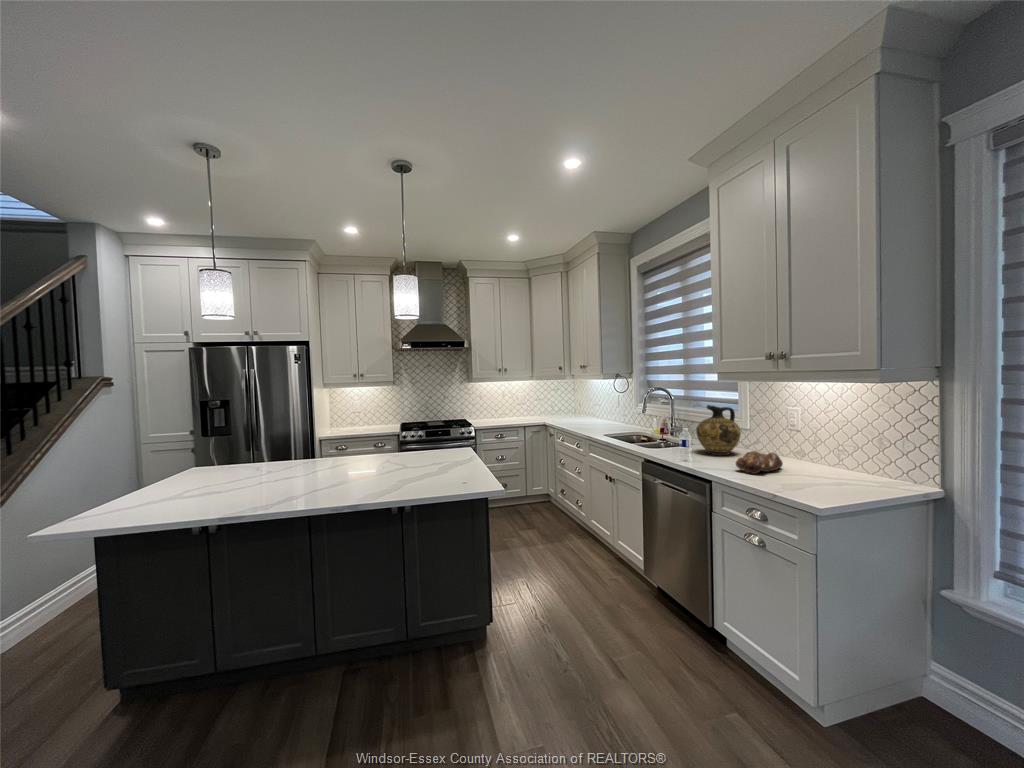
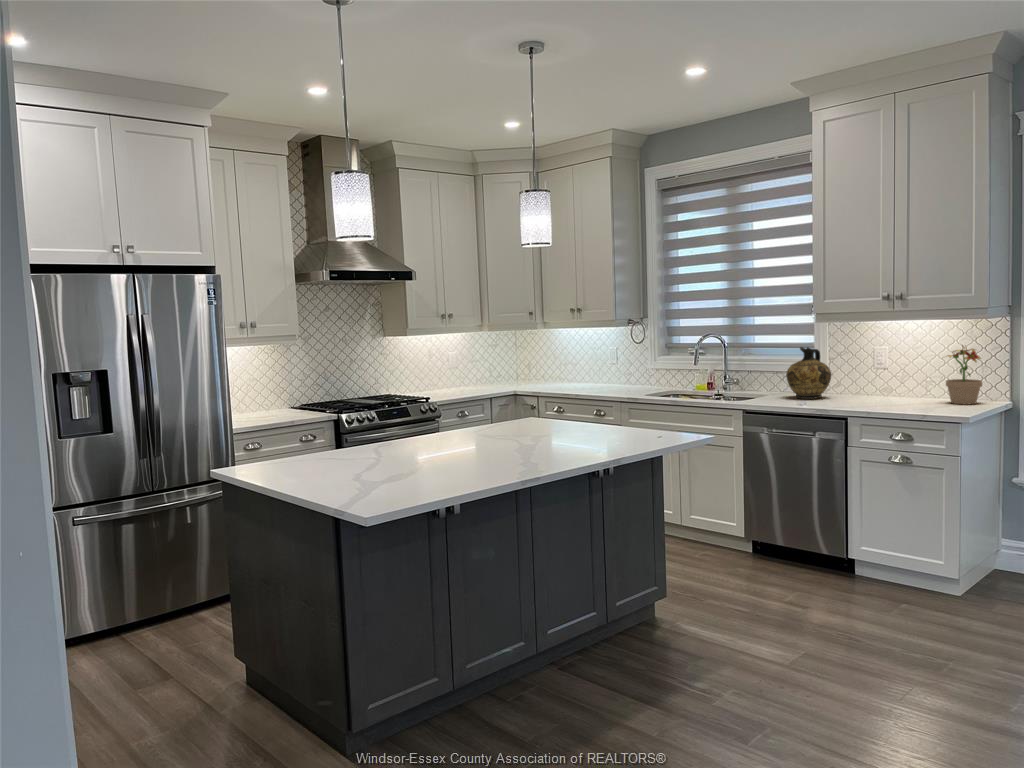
potted plant: none [837,414,891,486] -> present [946,345,982,404]
bread loaf: present [736,451,783,474] -> none [858,387,894,406]

